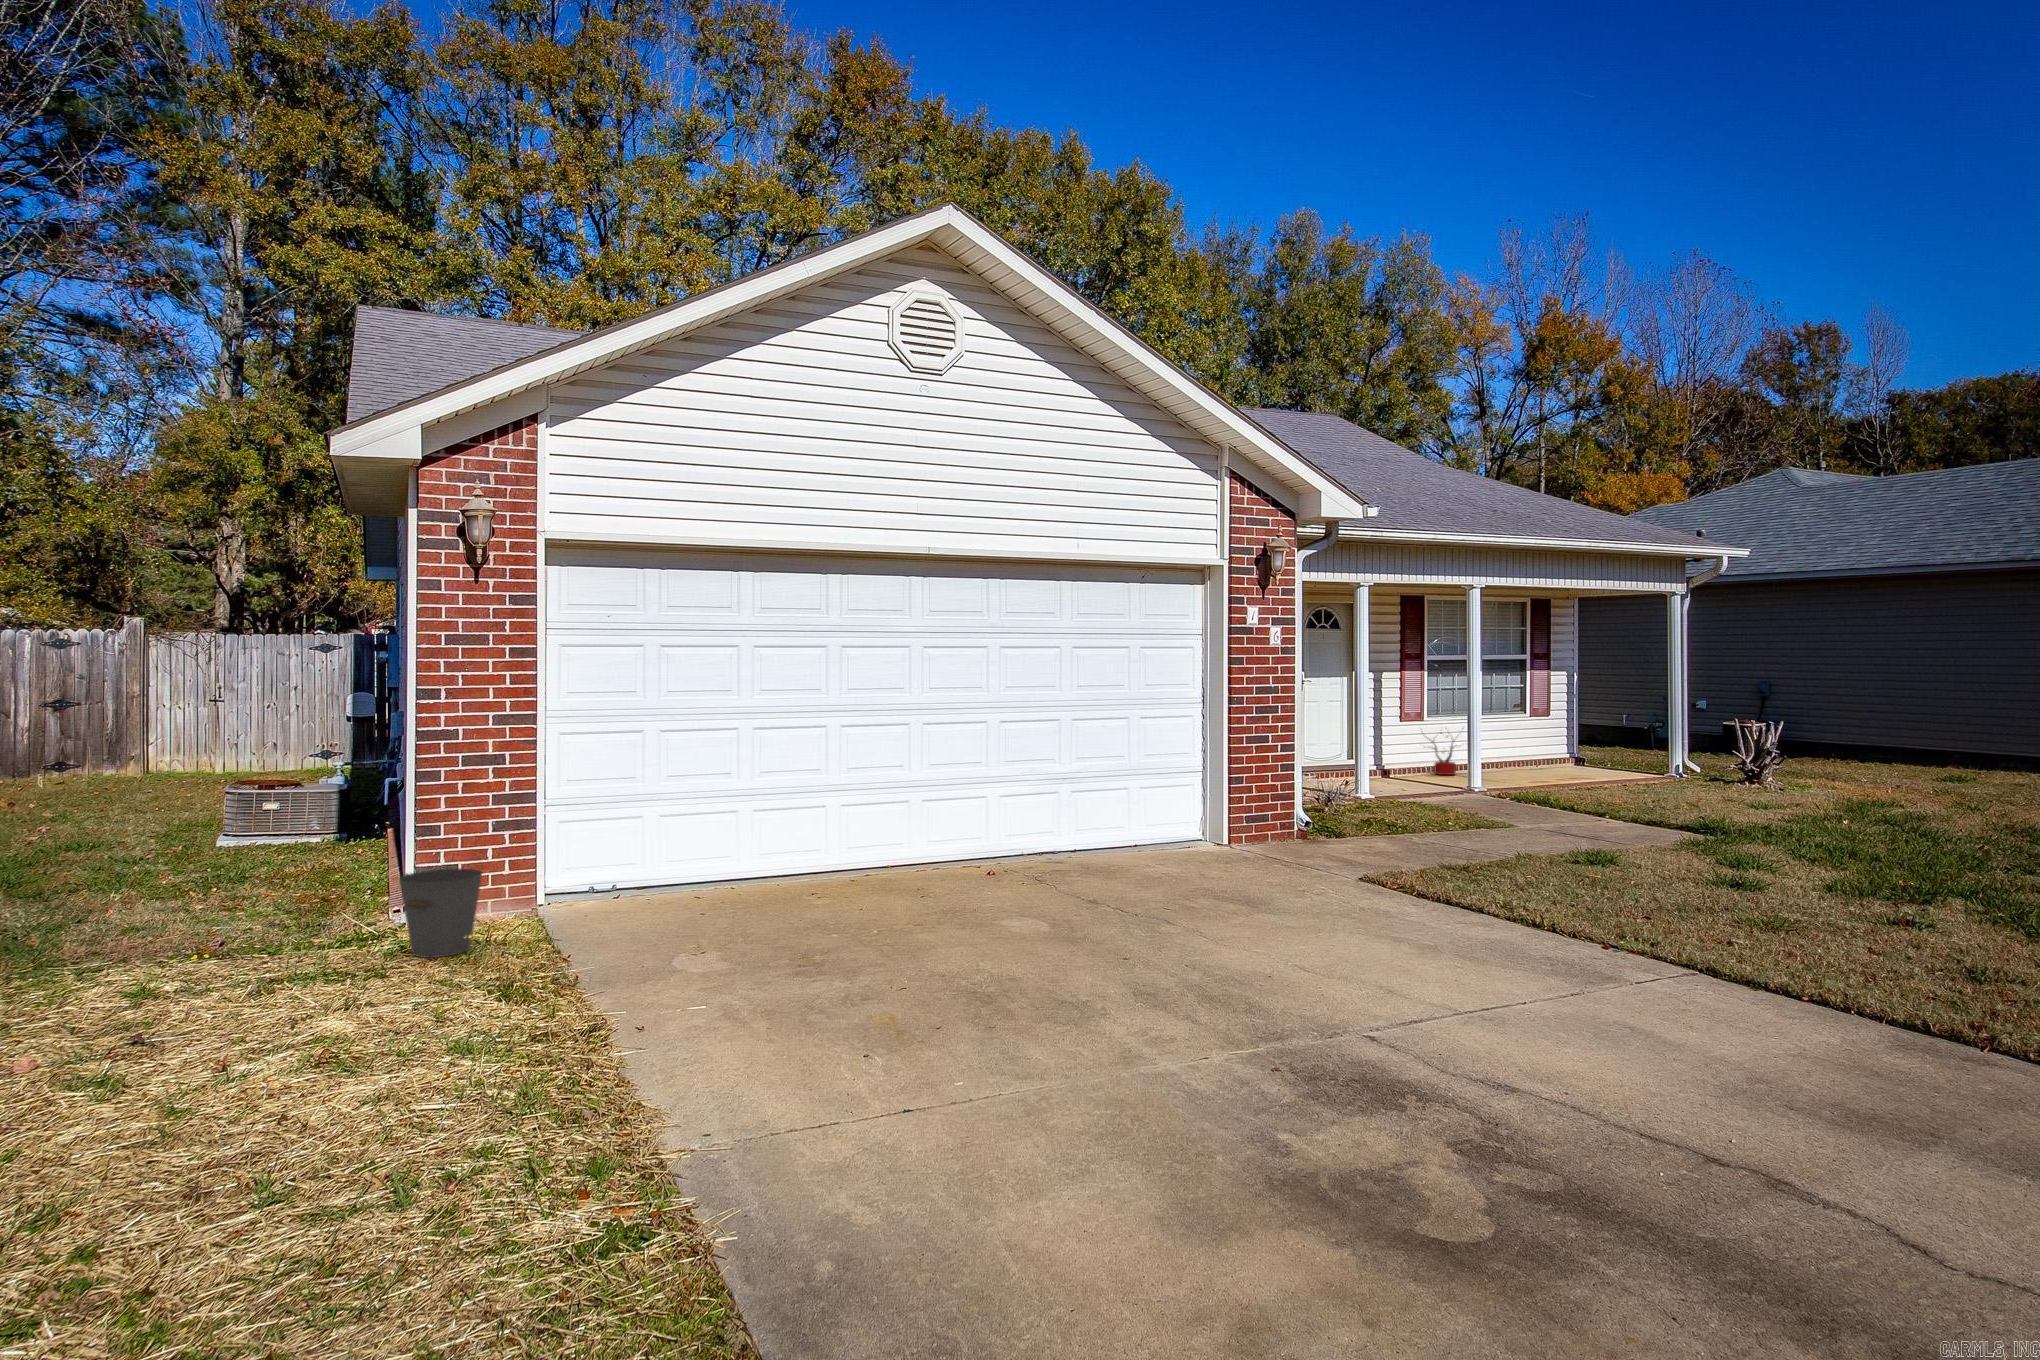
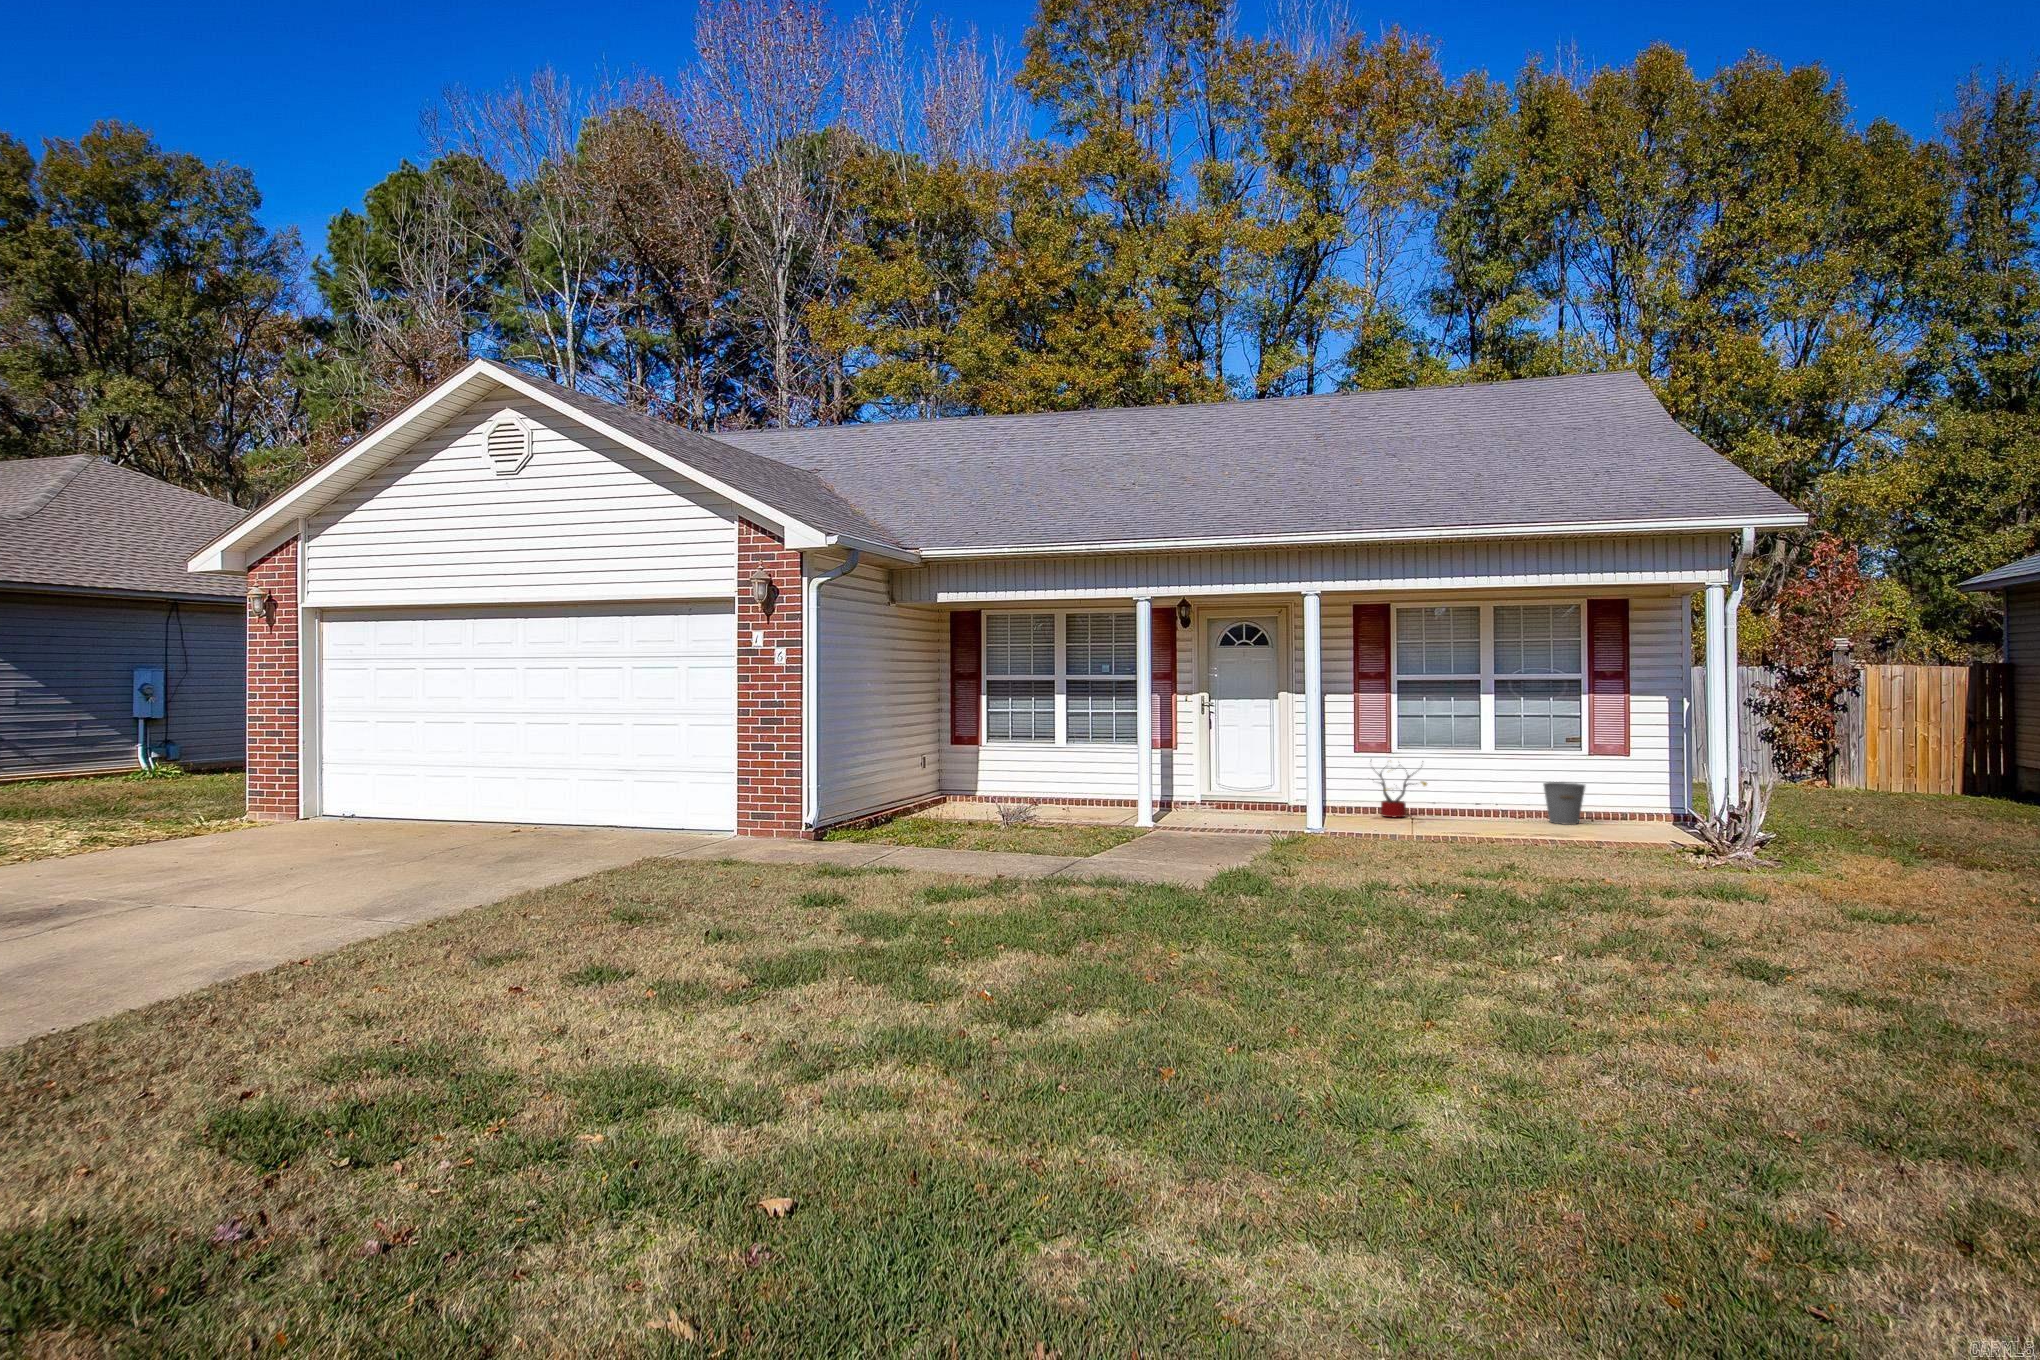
bucket: present [399,868,482,958] -> present [1543,782,1585,825]

